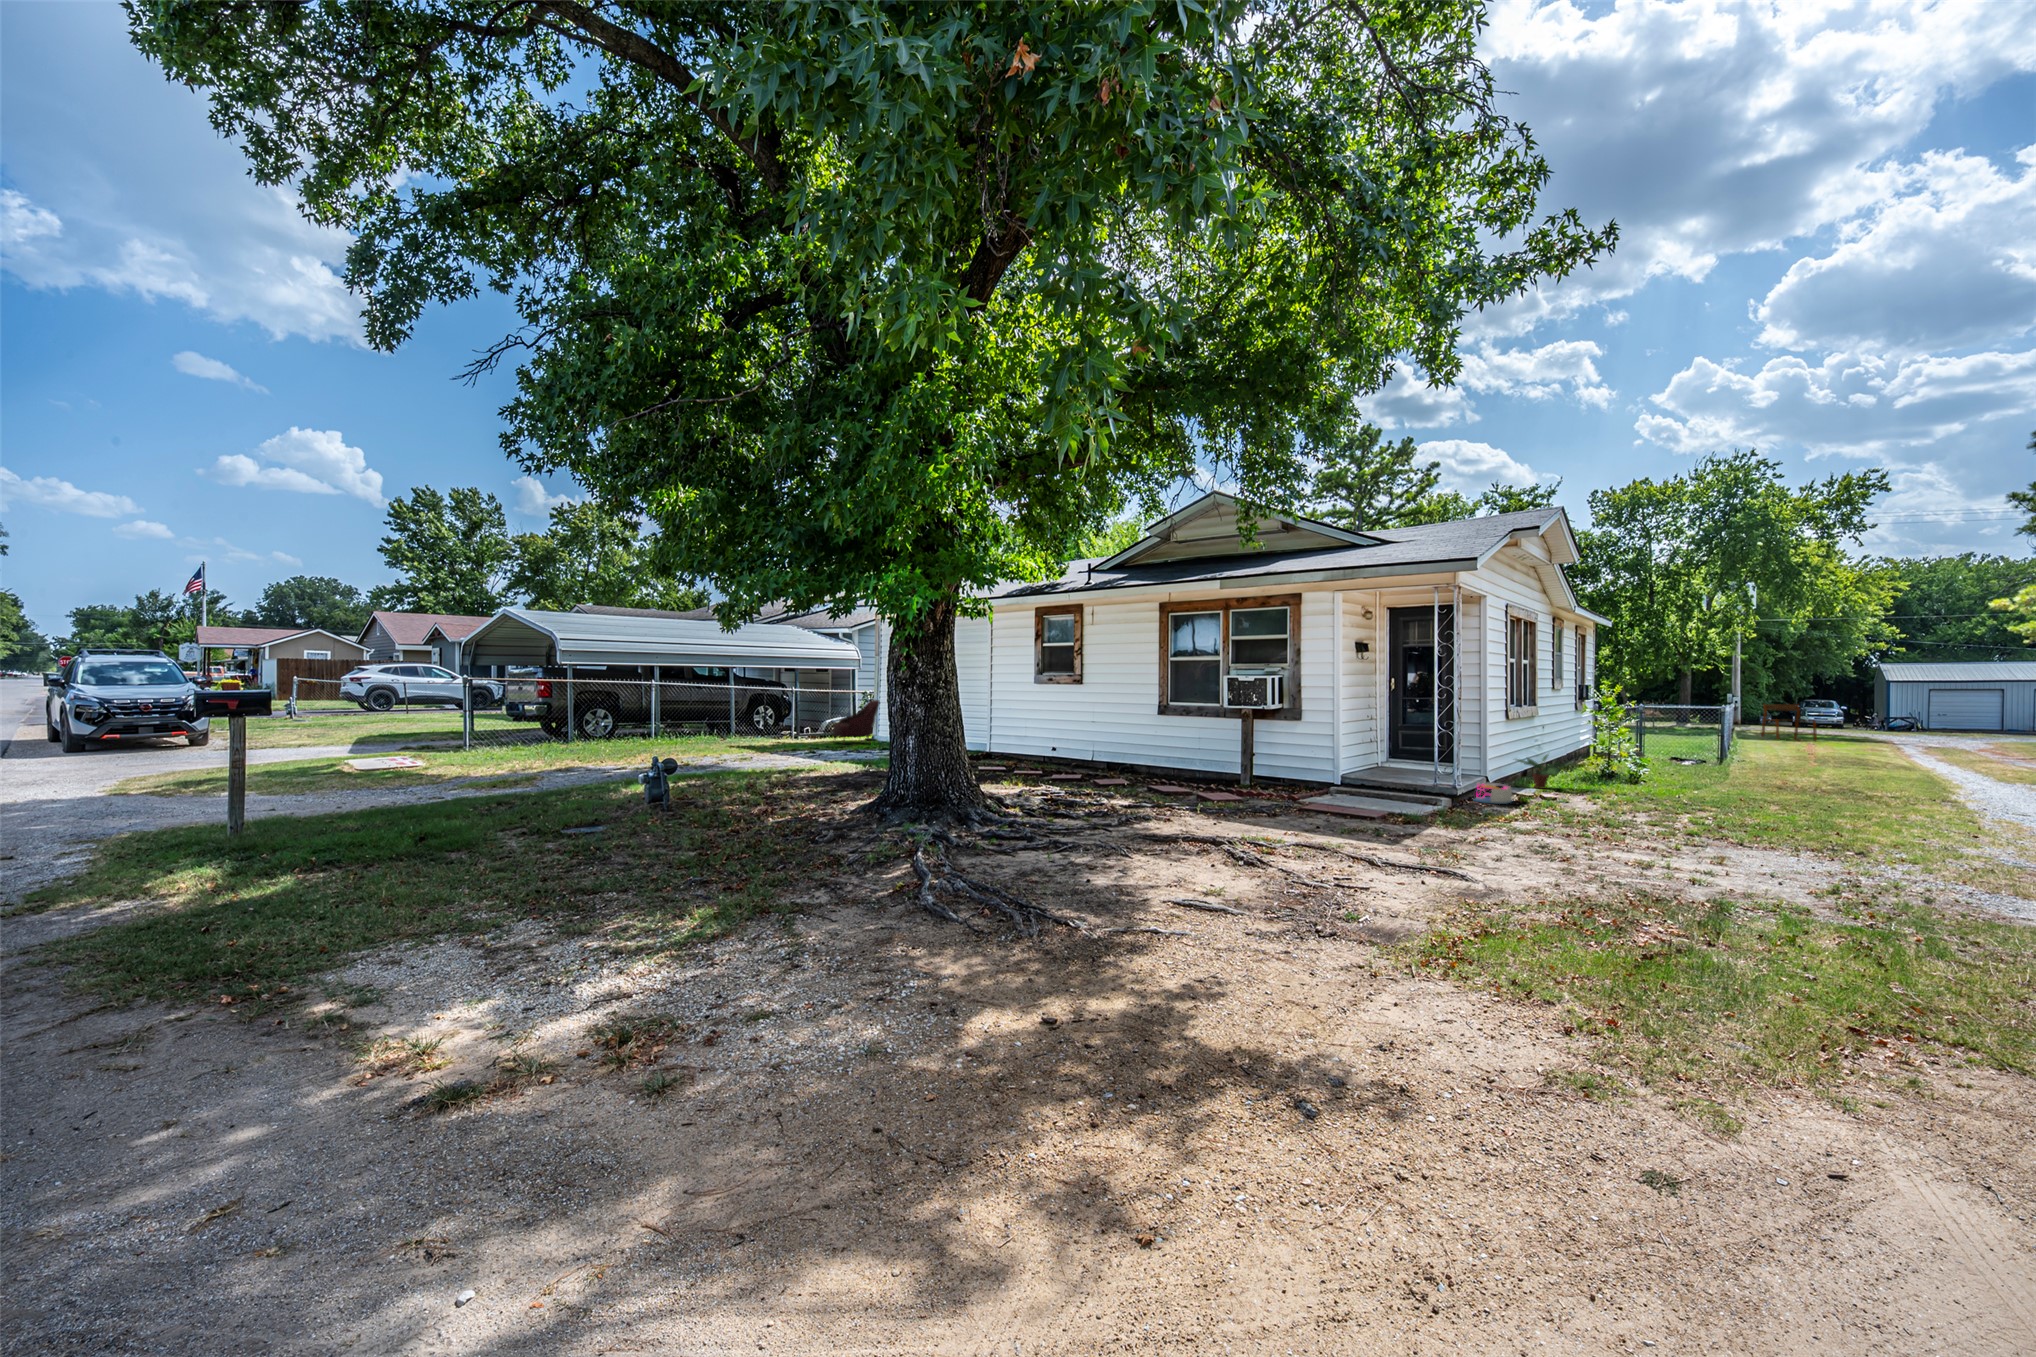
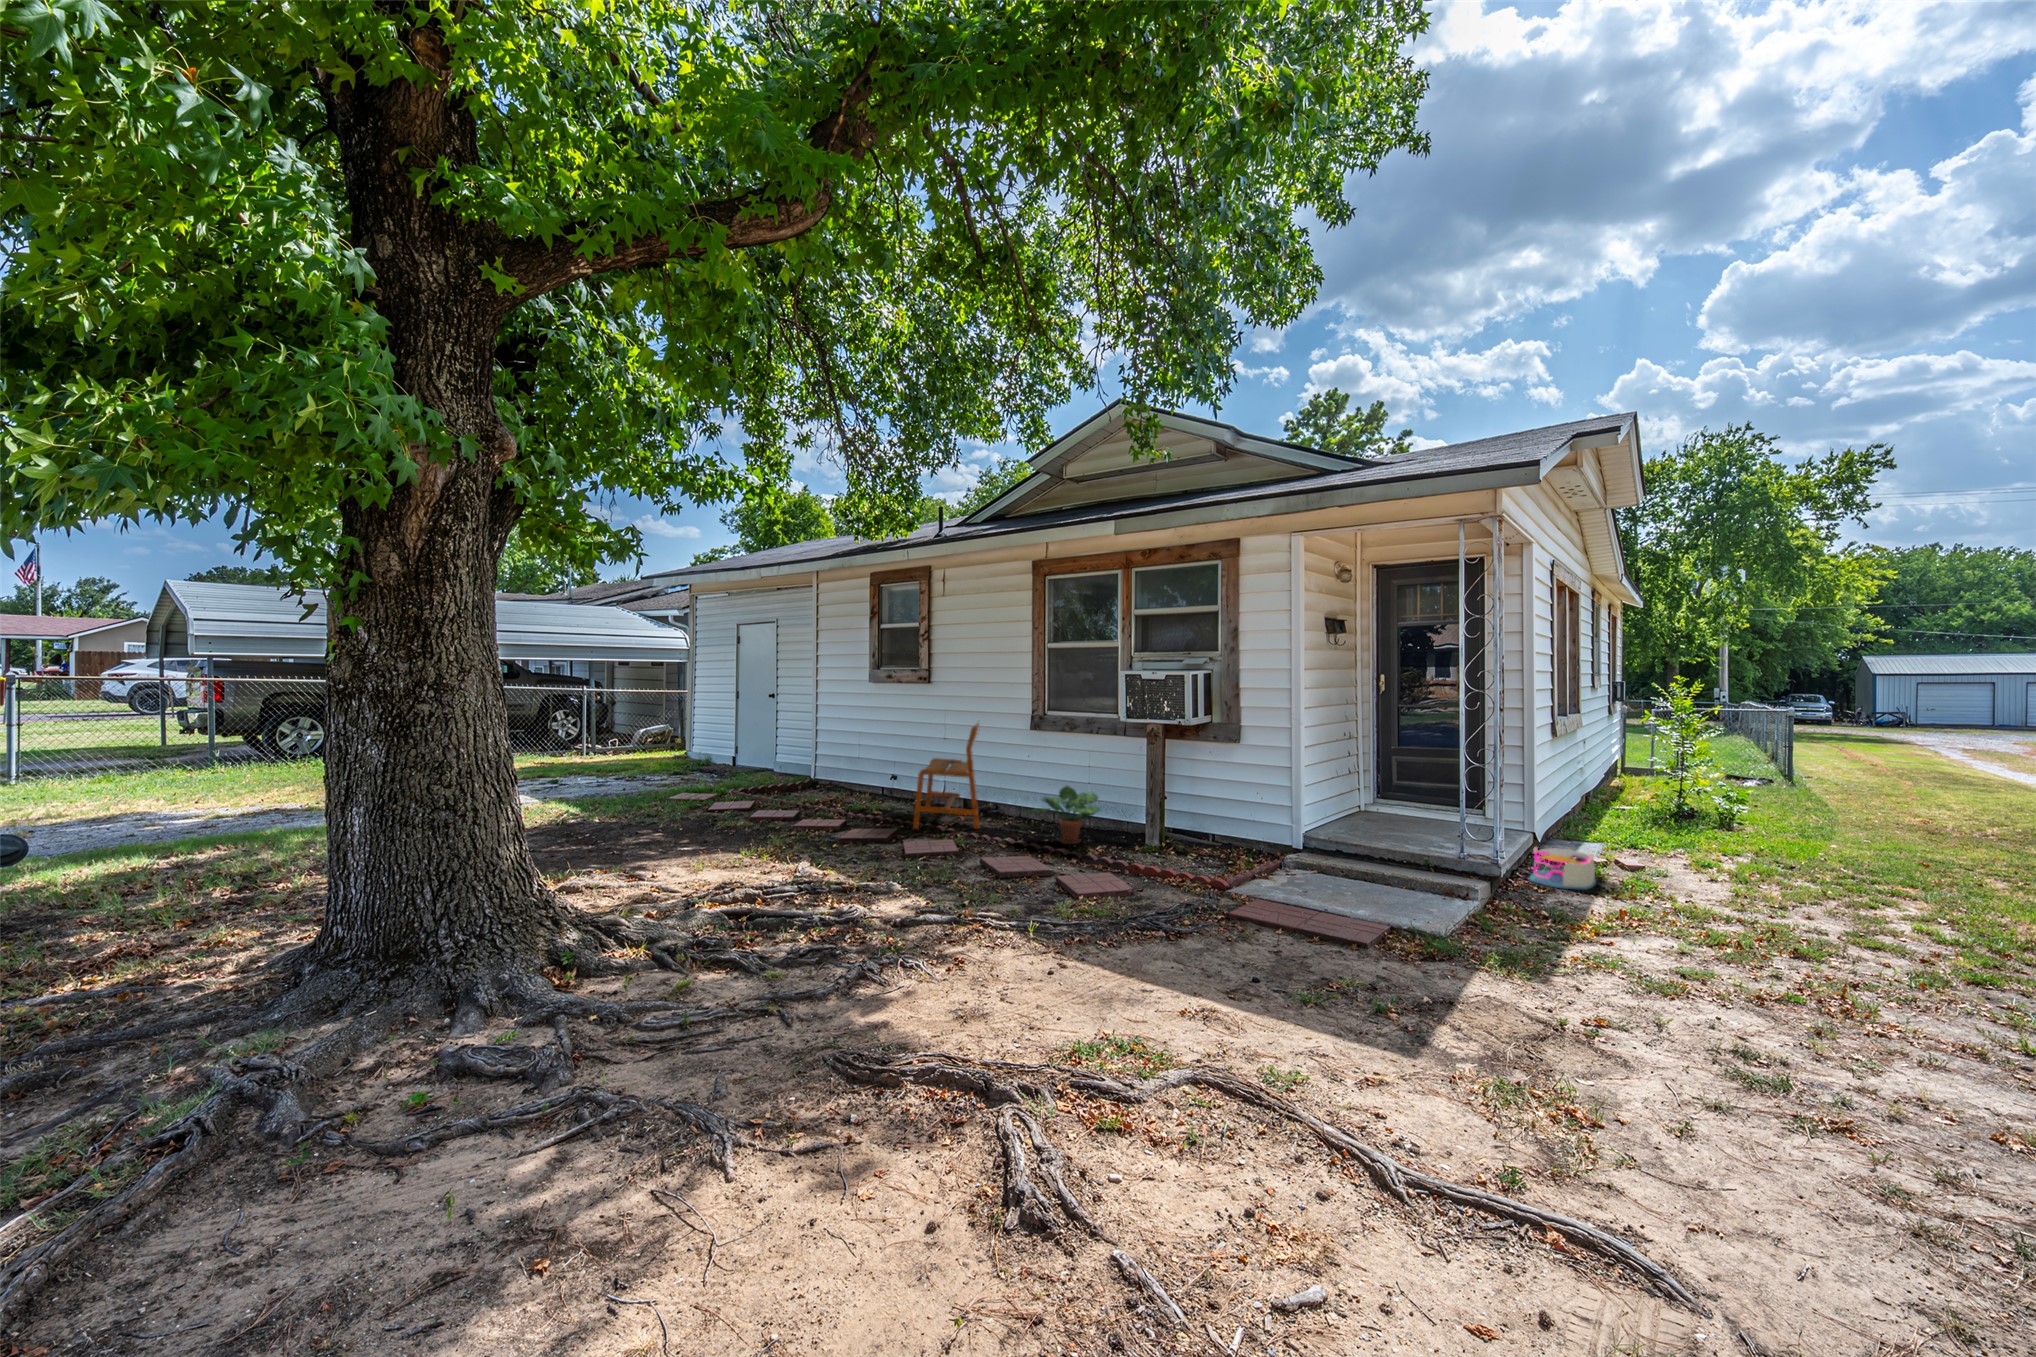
armchair: present [833,700,880,741] -> none [626,704,691,766]
bench: present [1761,704,1817,741] -> present [913,723,979,829]
potted plant: present [1516,754,1560,789] -> present [1023,786,1100,844]

